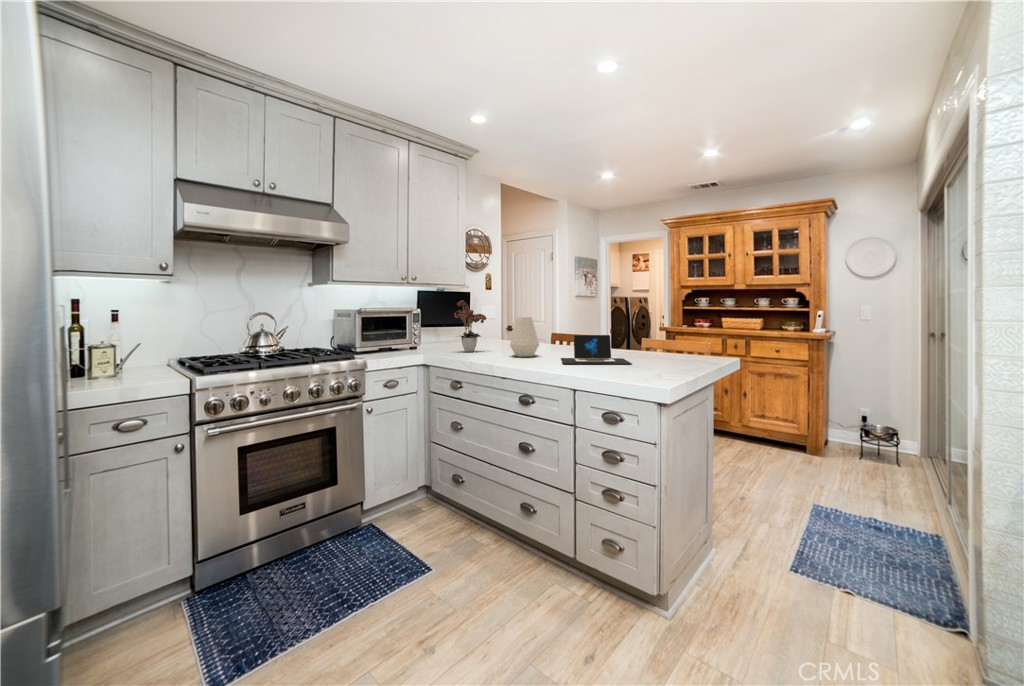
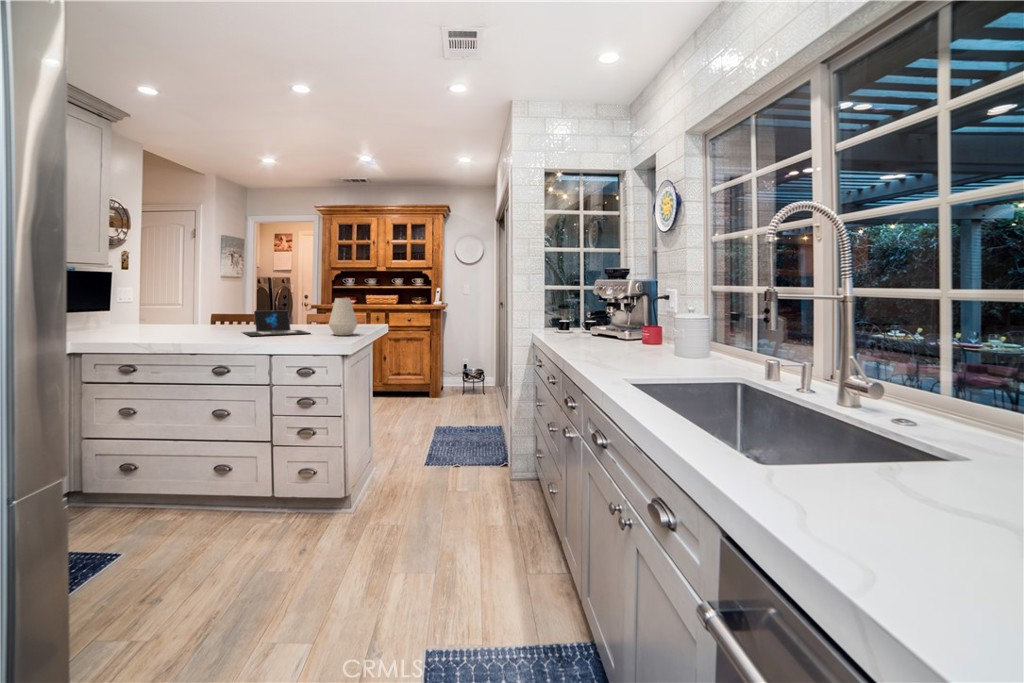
flower arrangement: present [454,300,486,352] -> none [95,271,145,331]
vase: present [510,317,539,357] -> present [329,298,357,335]

